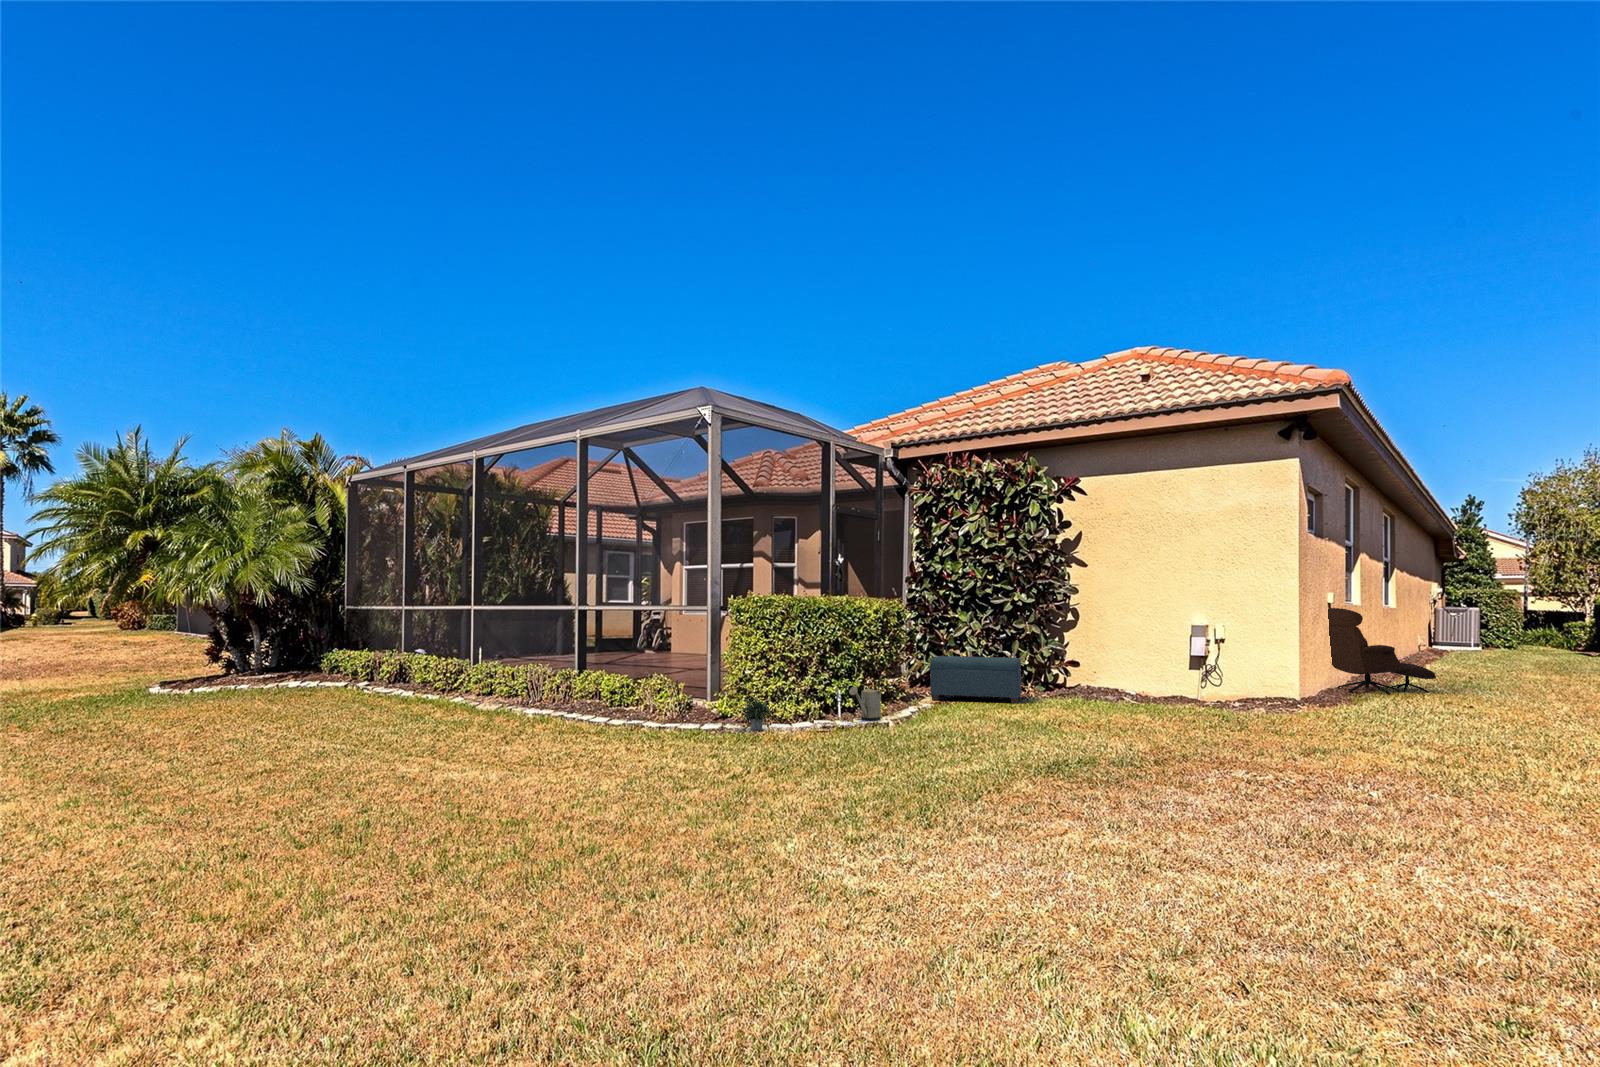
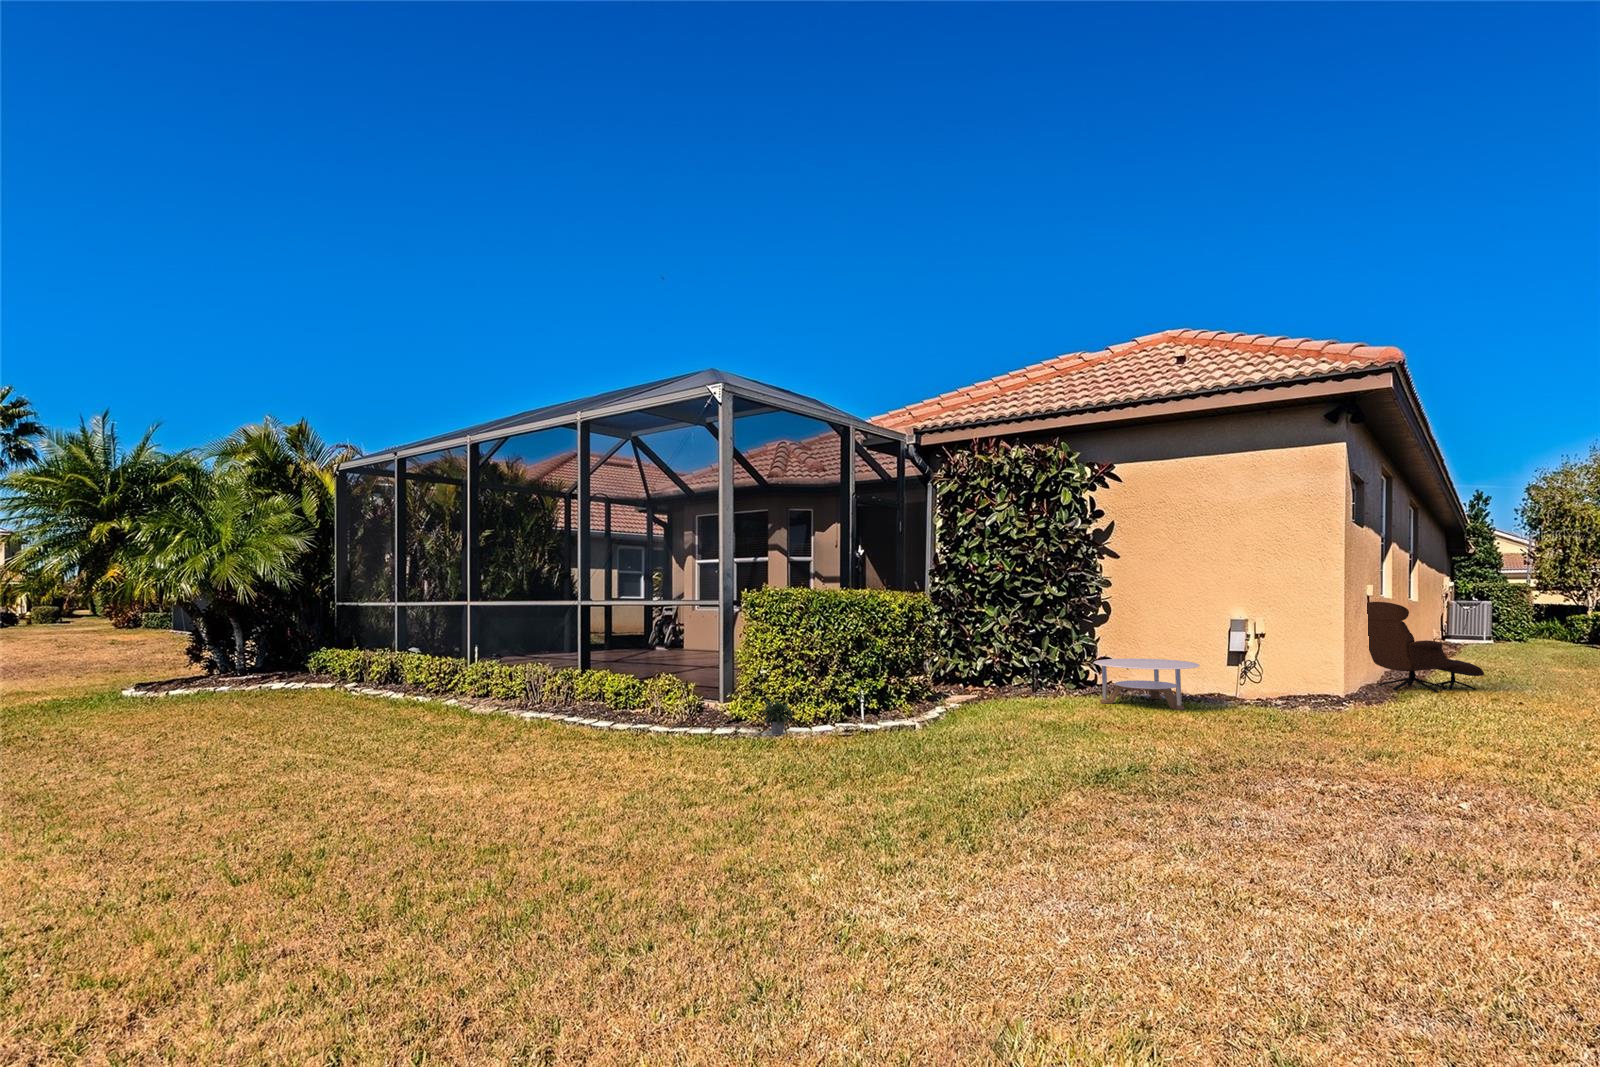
bench: present [930,656,1021,704] -> none [955,653,1051,703]
round table: none [1060,661,1159,710] -> present [1094,658,1200,710]
watering can: present [849,683,881,721] -> none [876,679,908,723]

